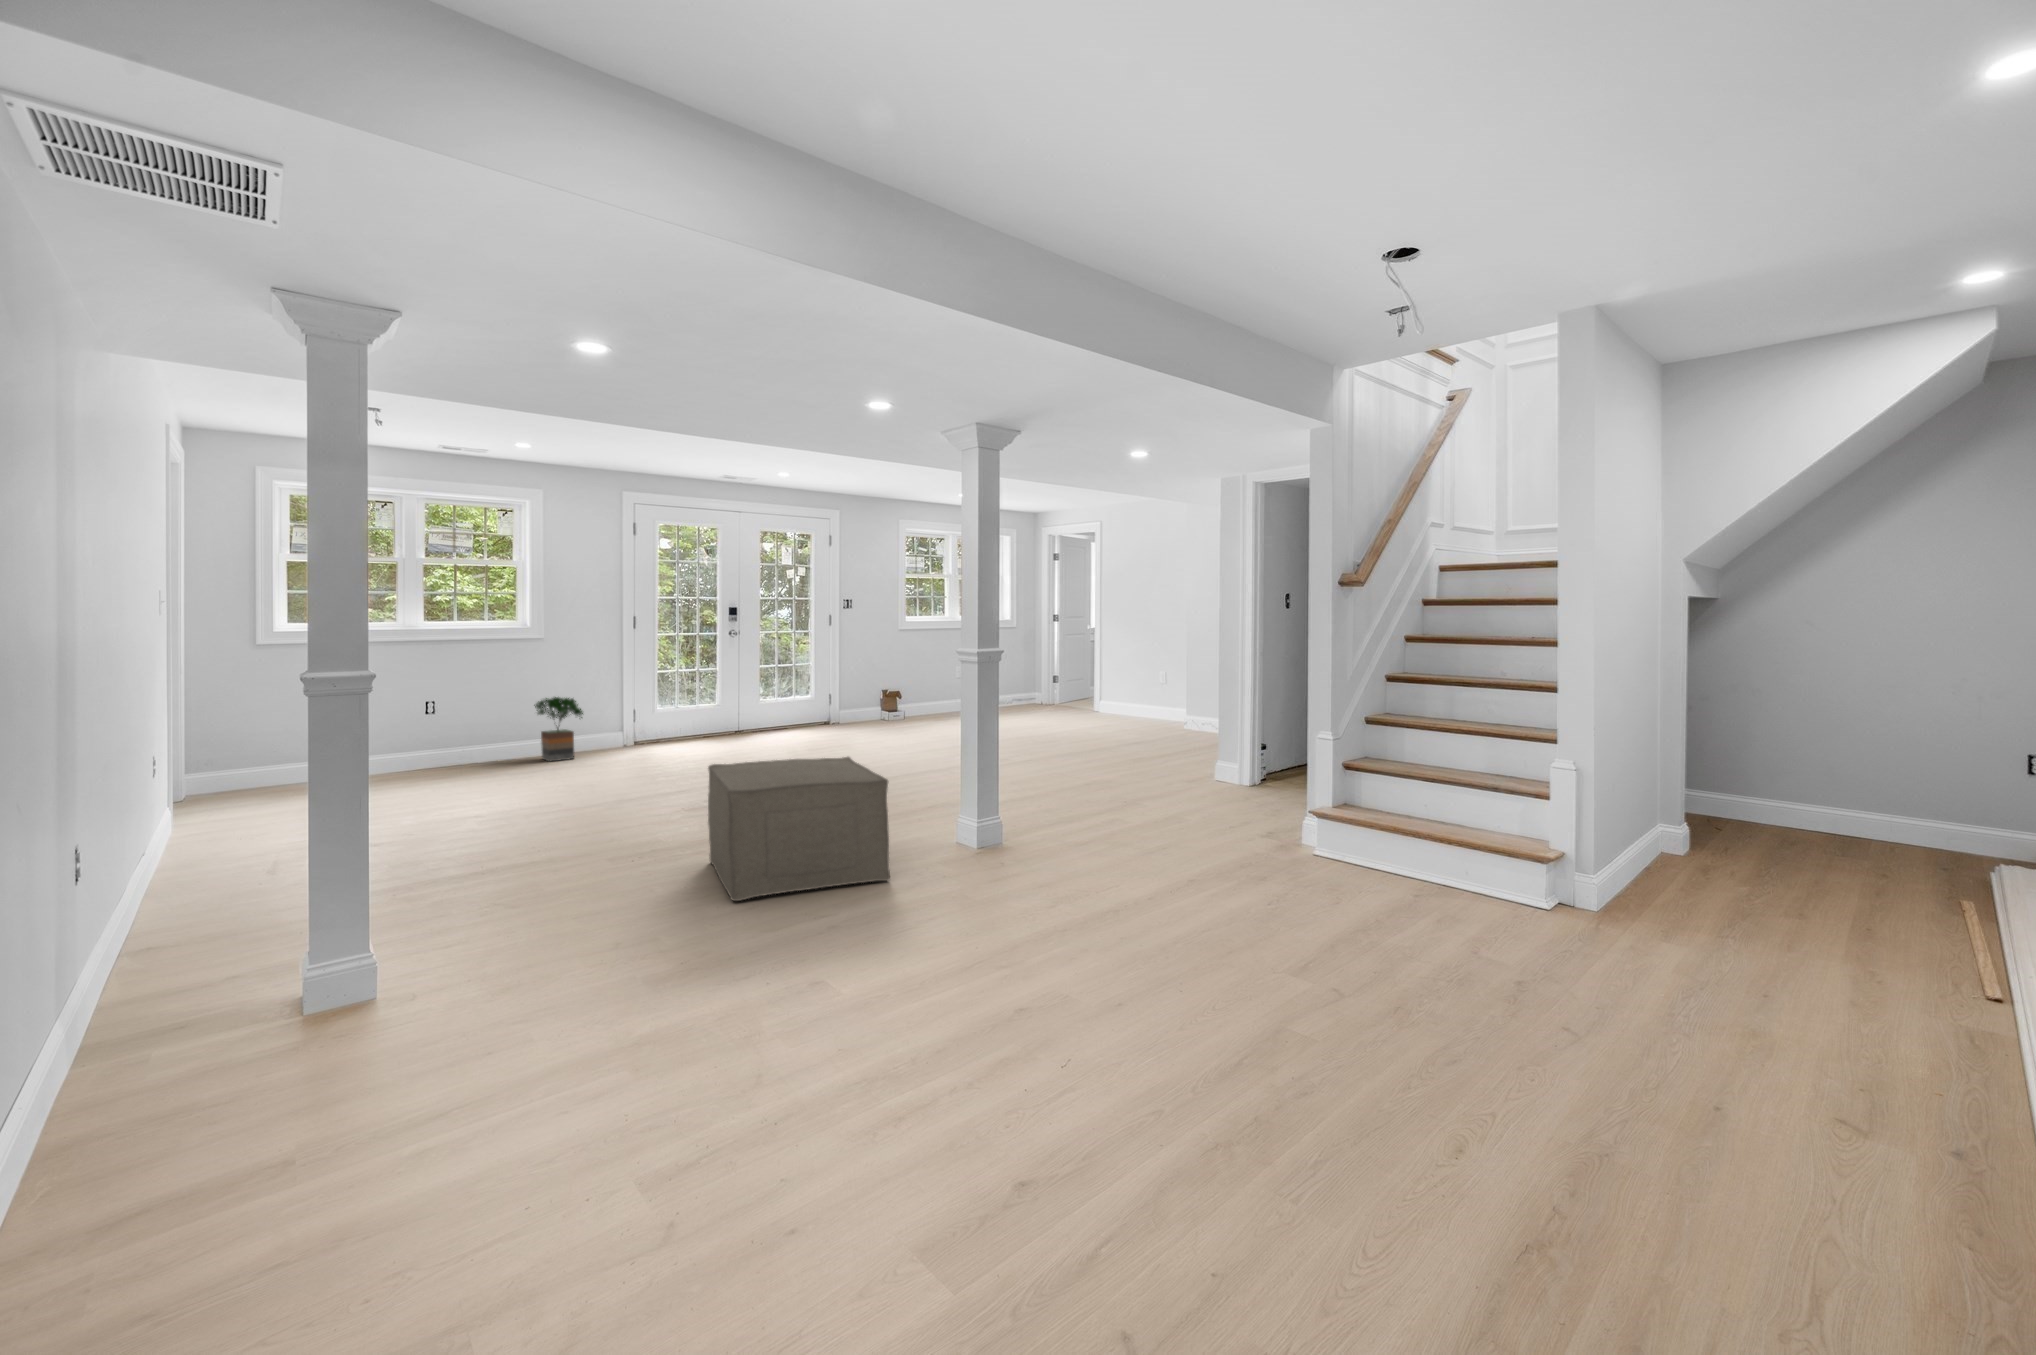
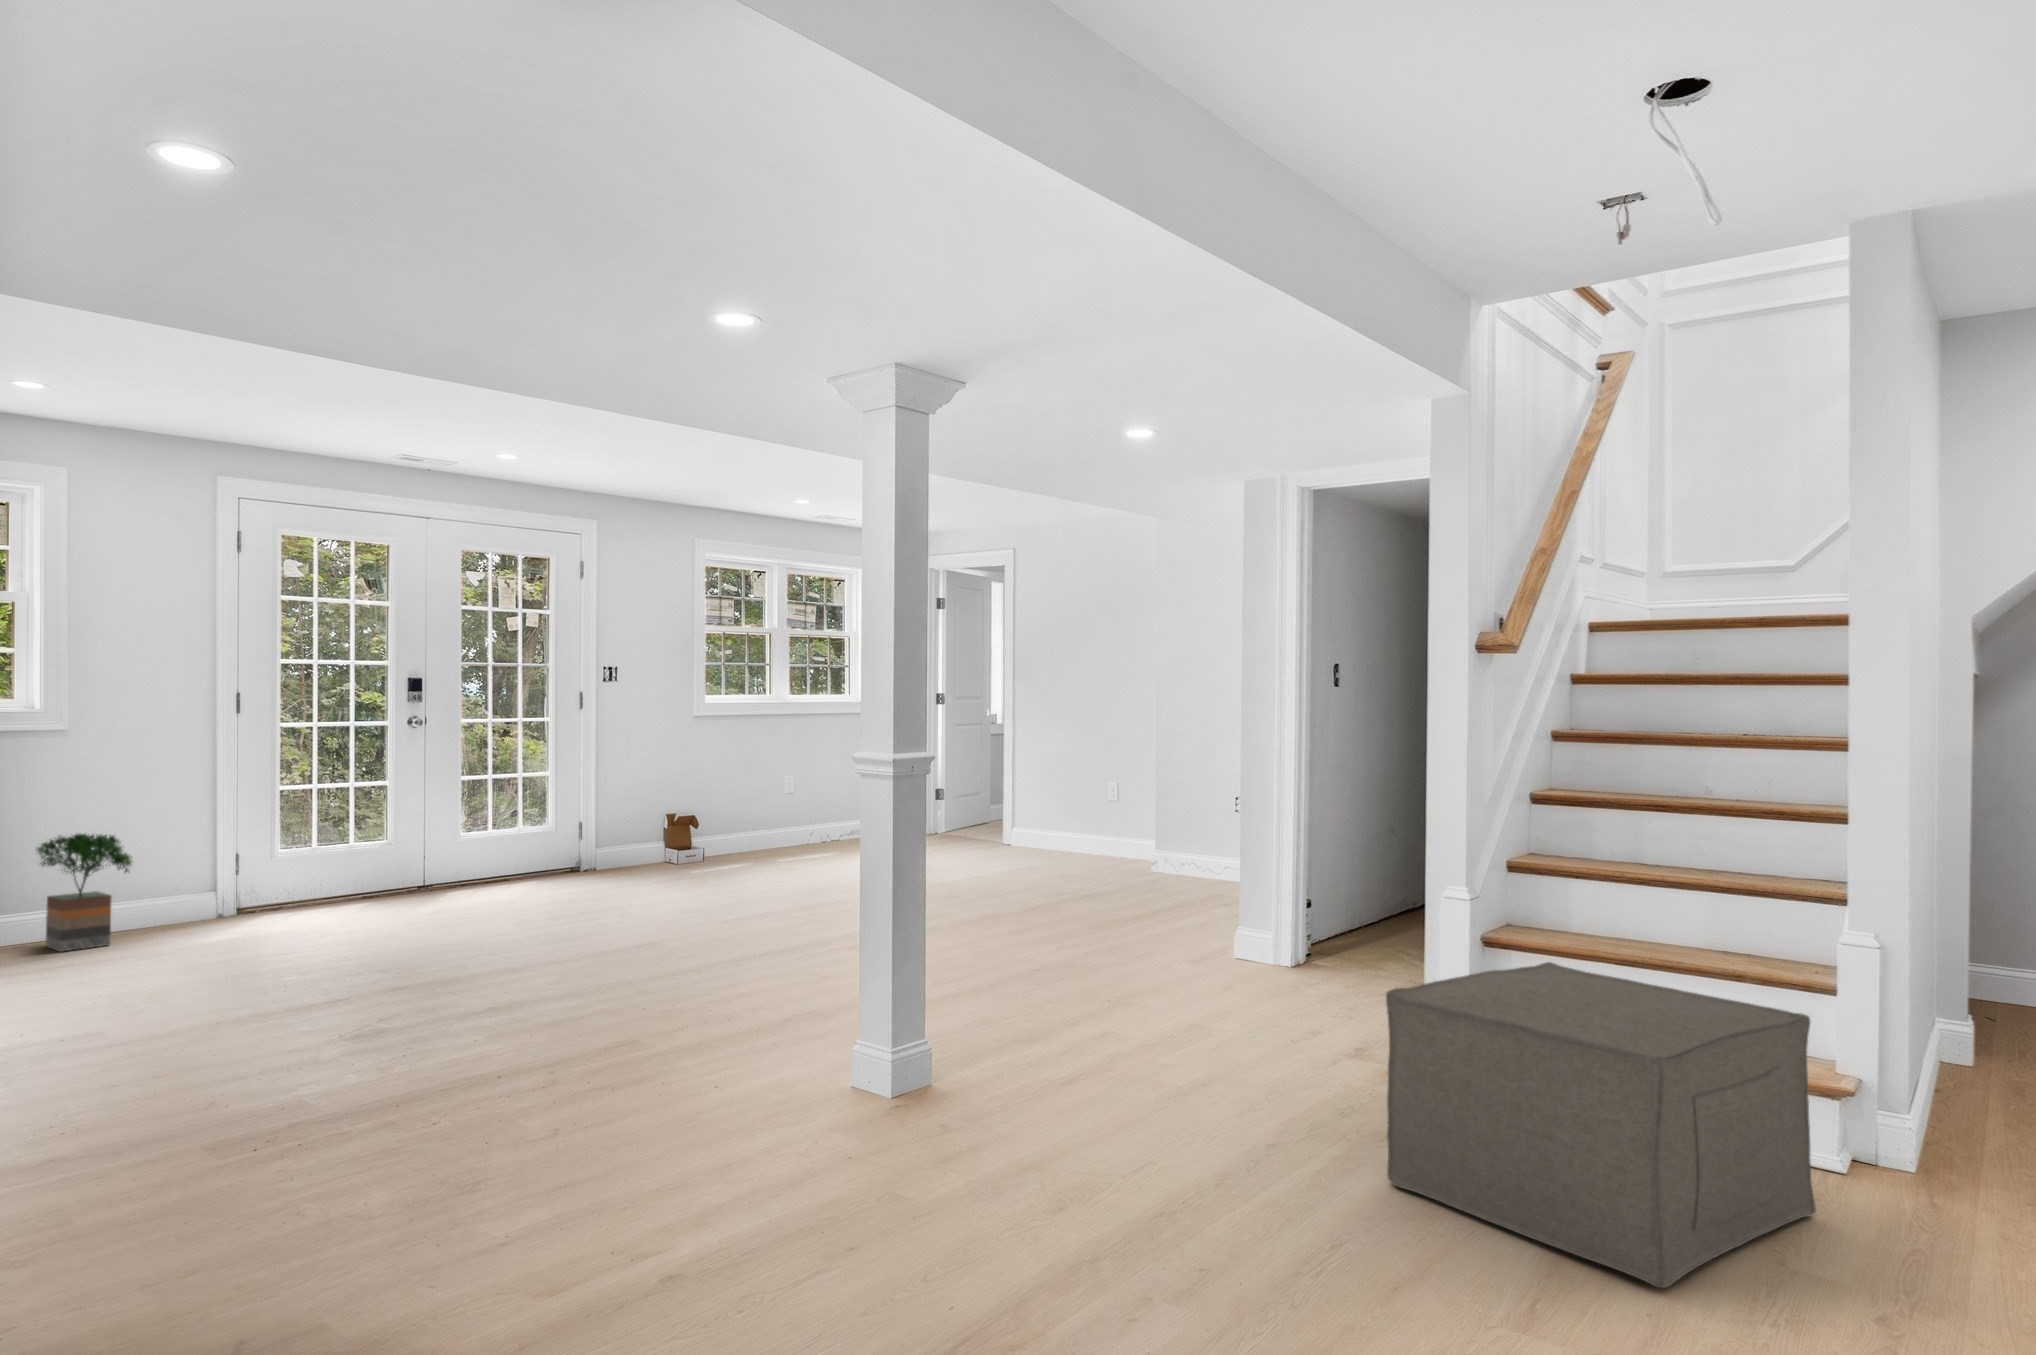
ottoman: present [708,757,890,901] -> present [1386,962,1816,1288]

